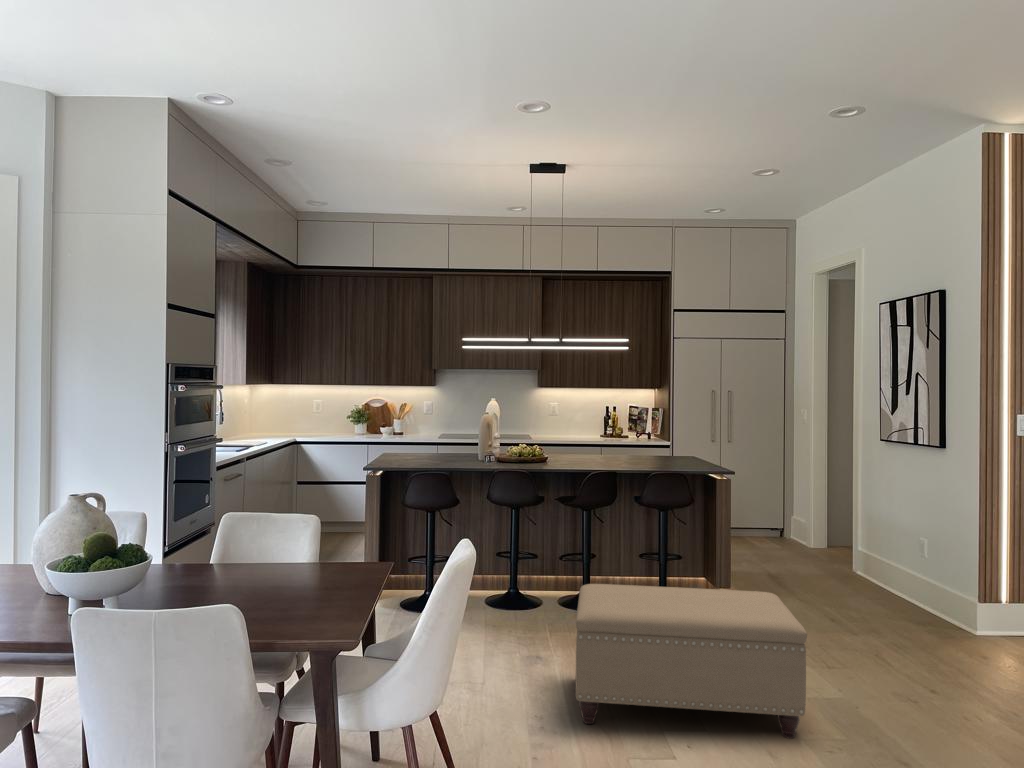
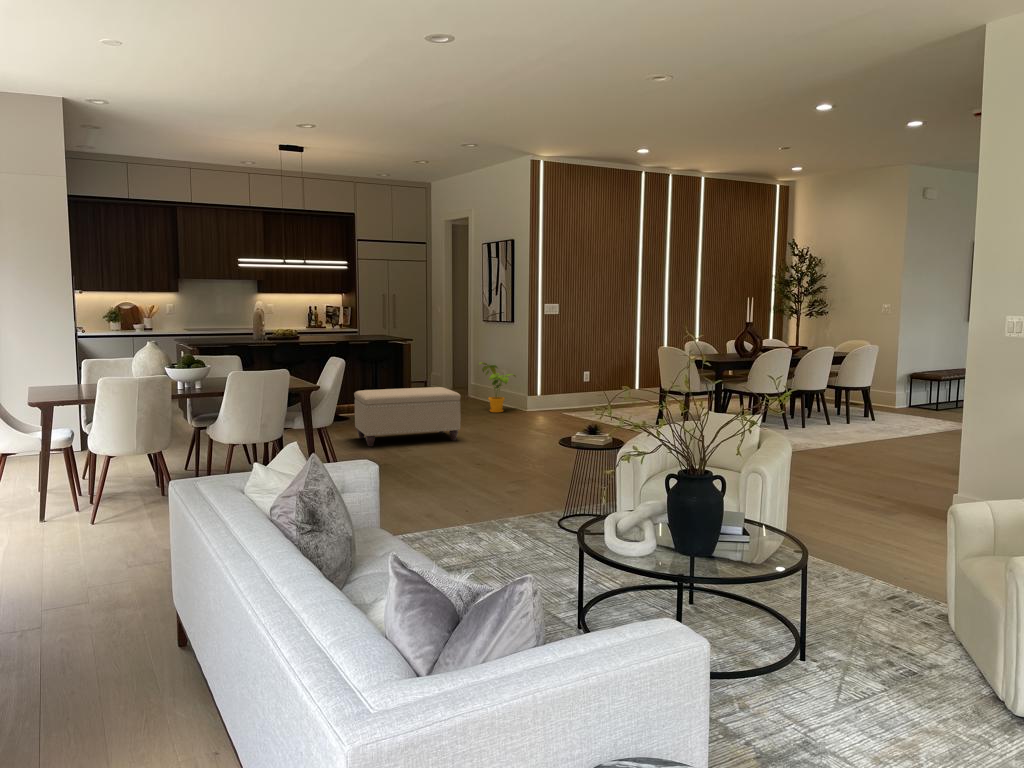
house plant: none [866,523,951,631] -> present [479,362,516,413]

